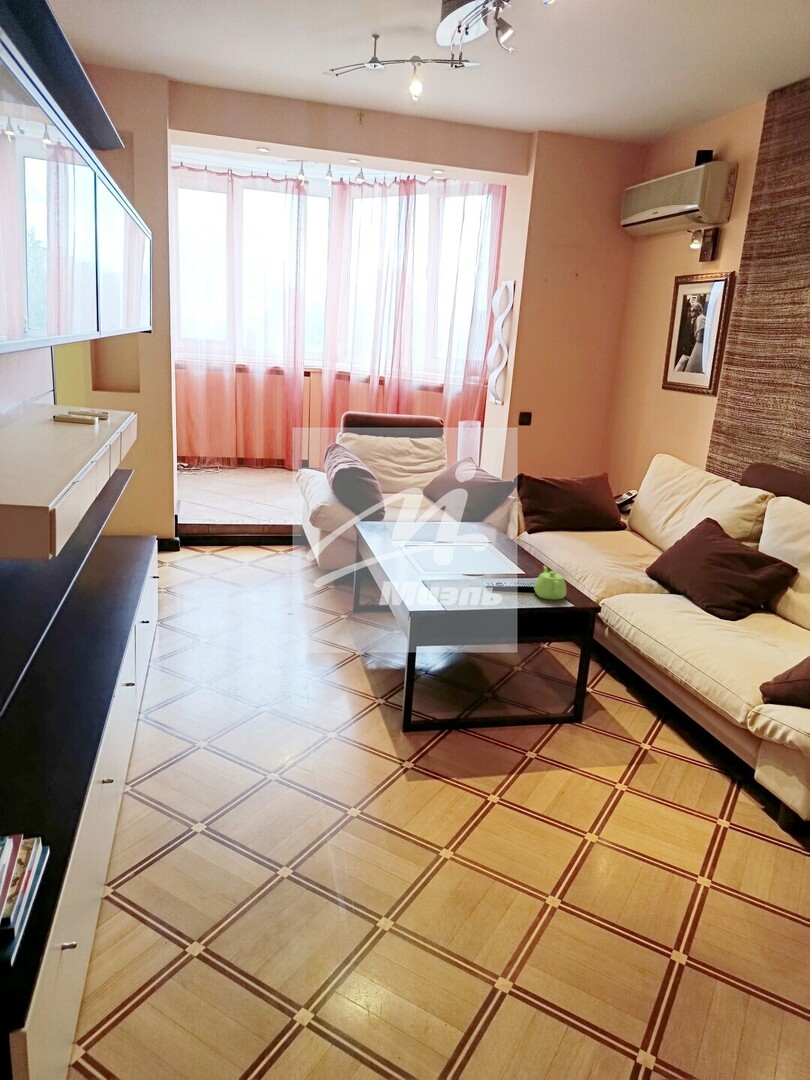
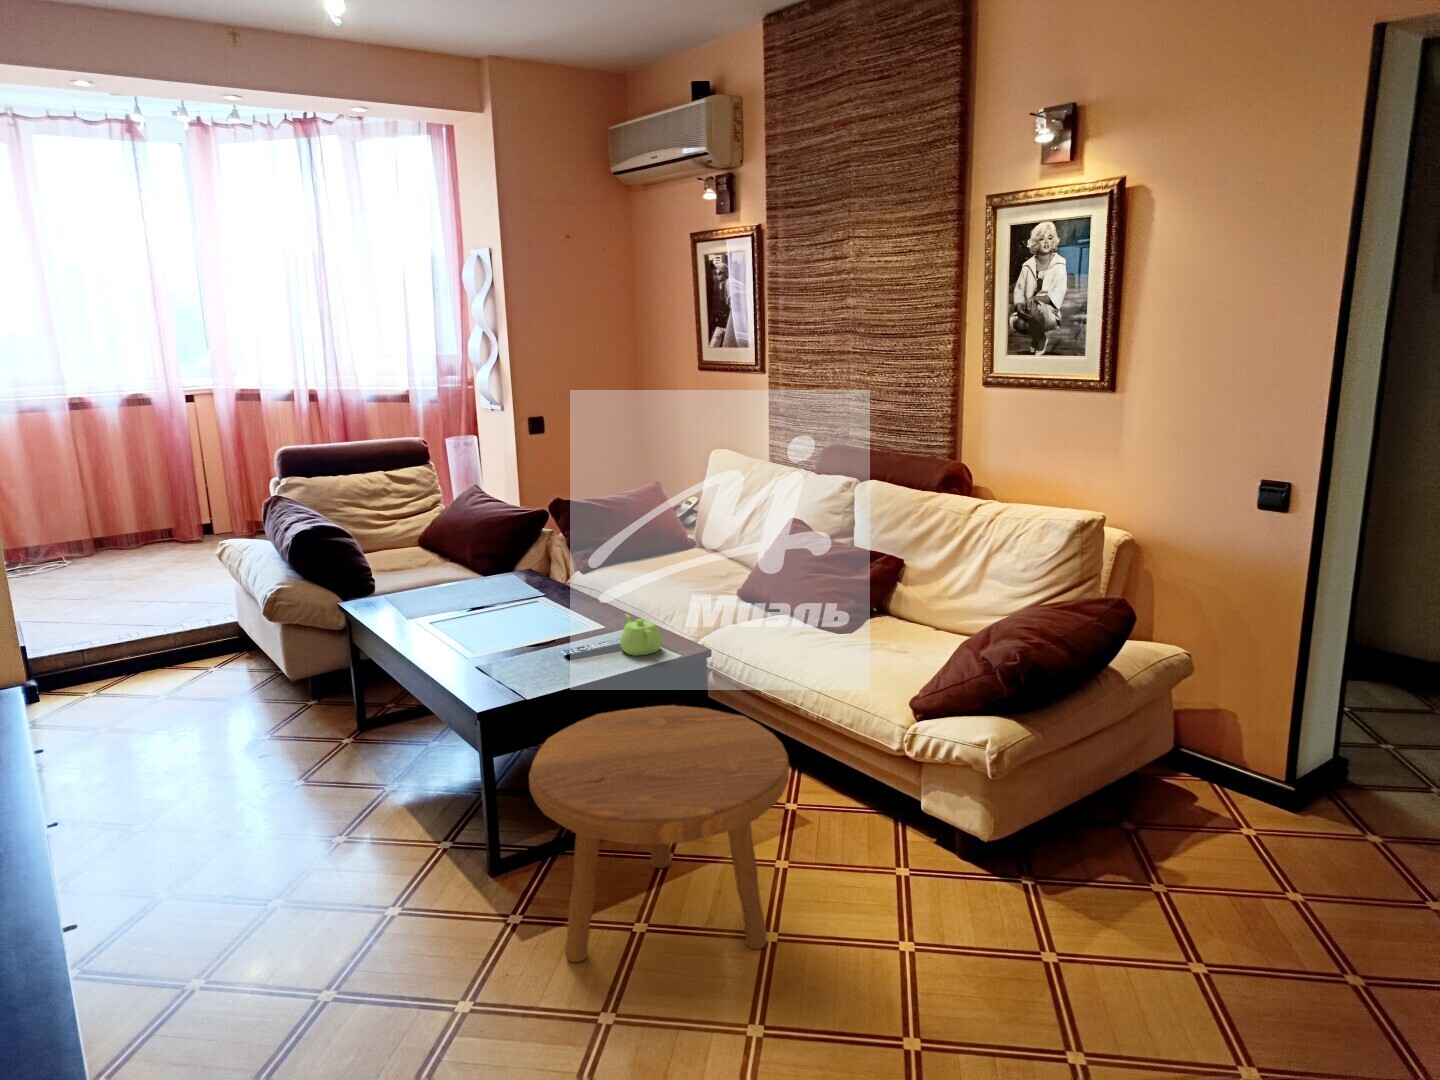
footstool: none [429,633,633,844] -> present [529,706,789,962]

